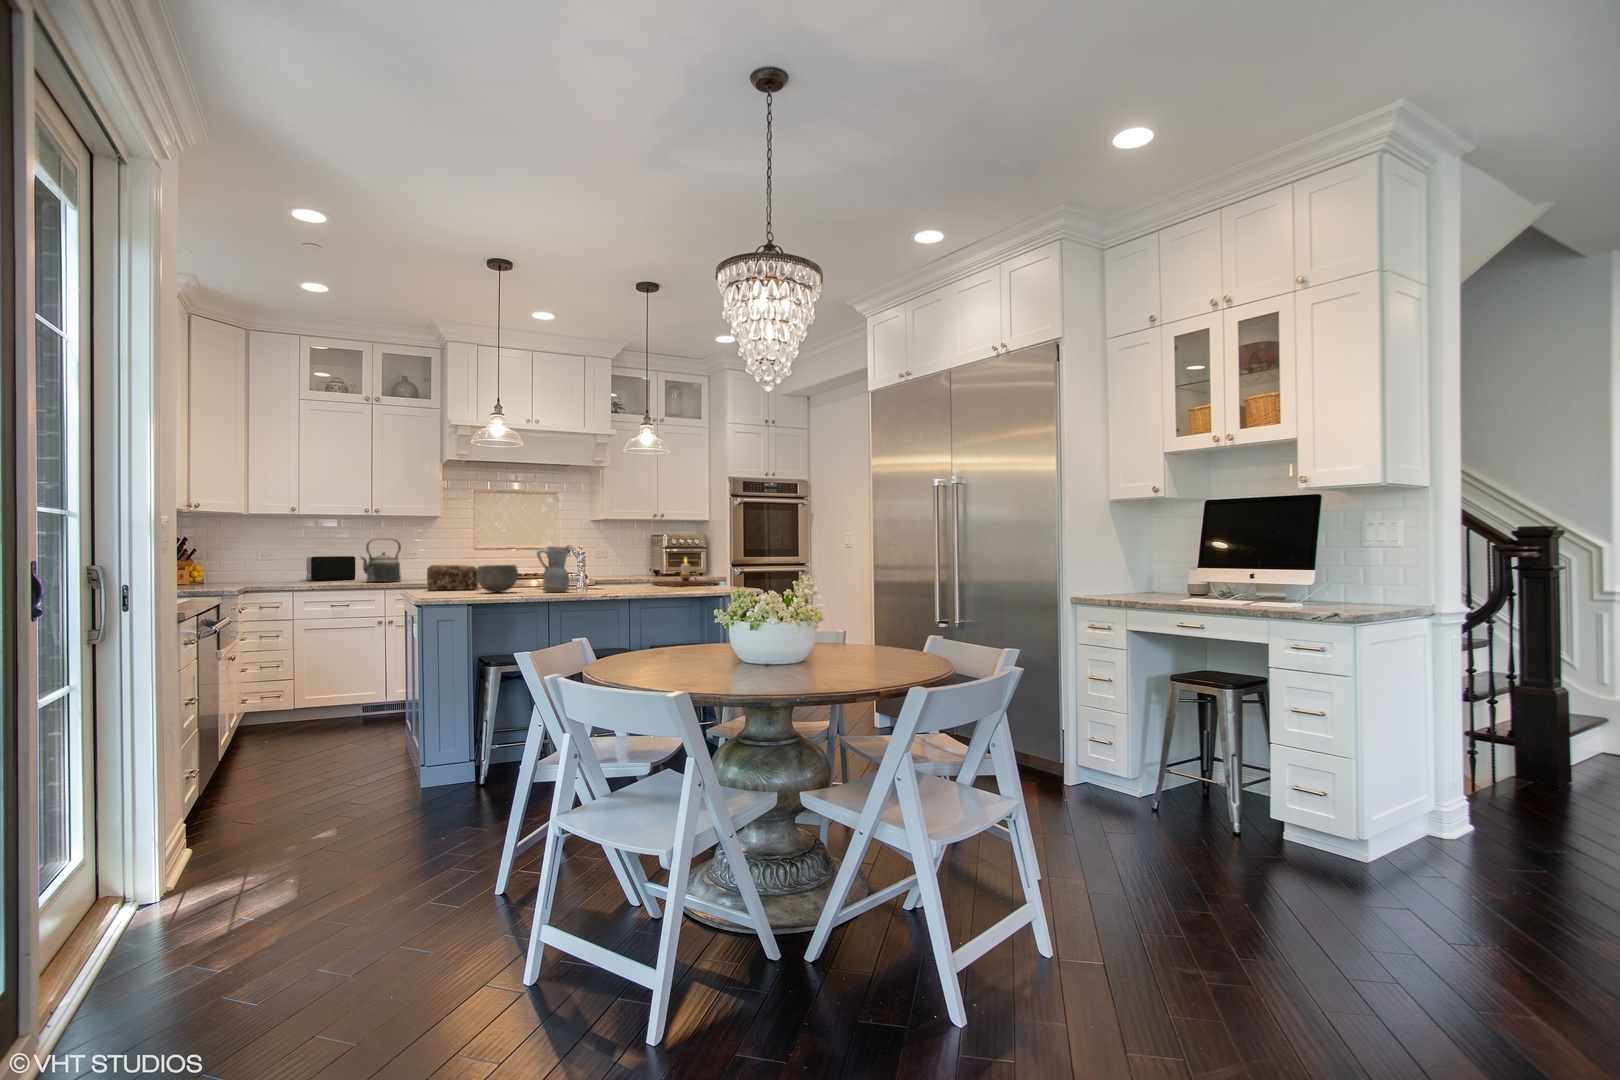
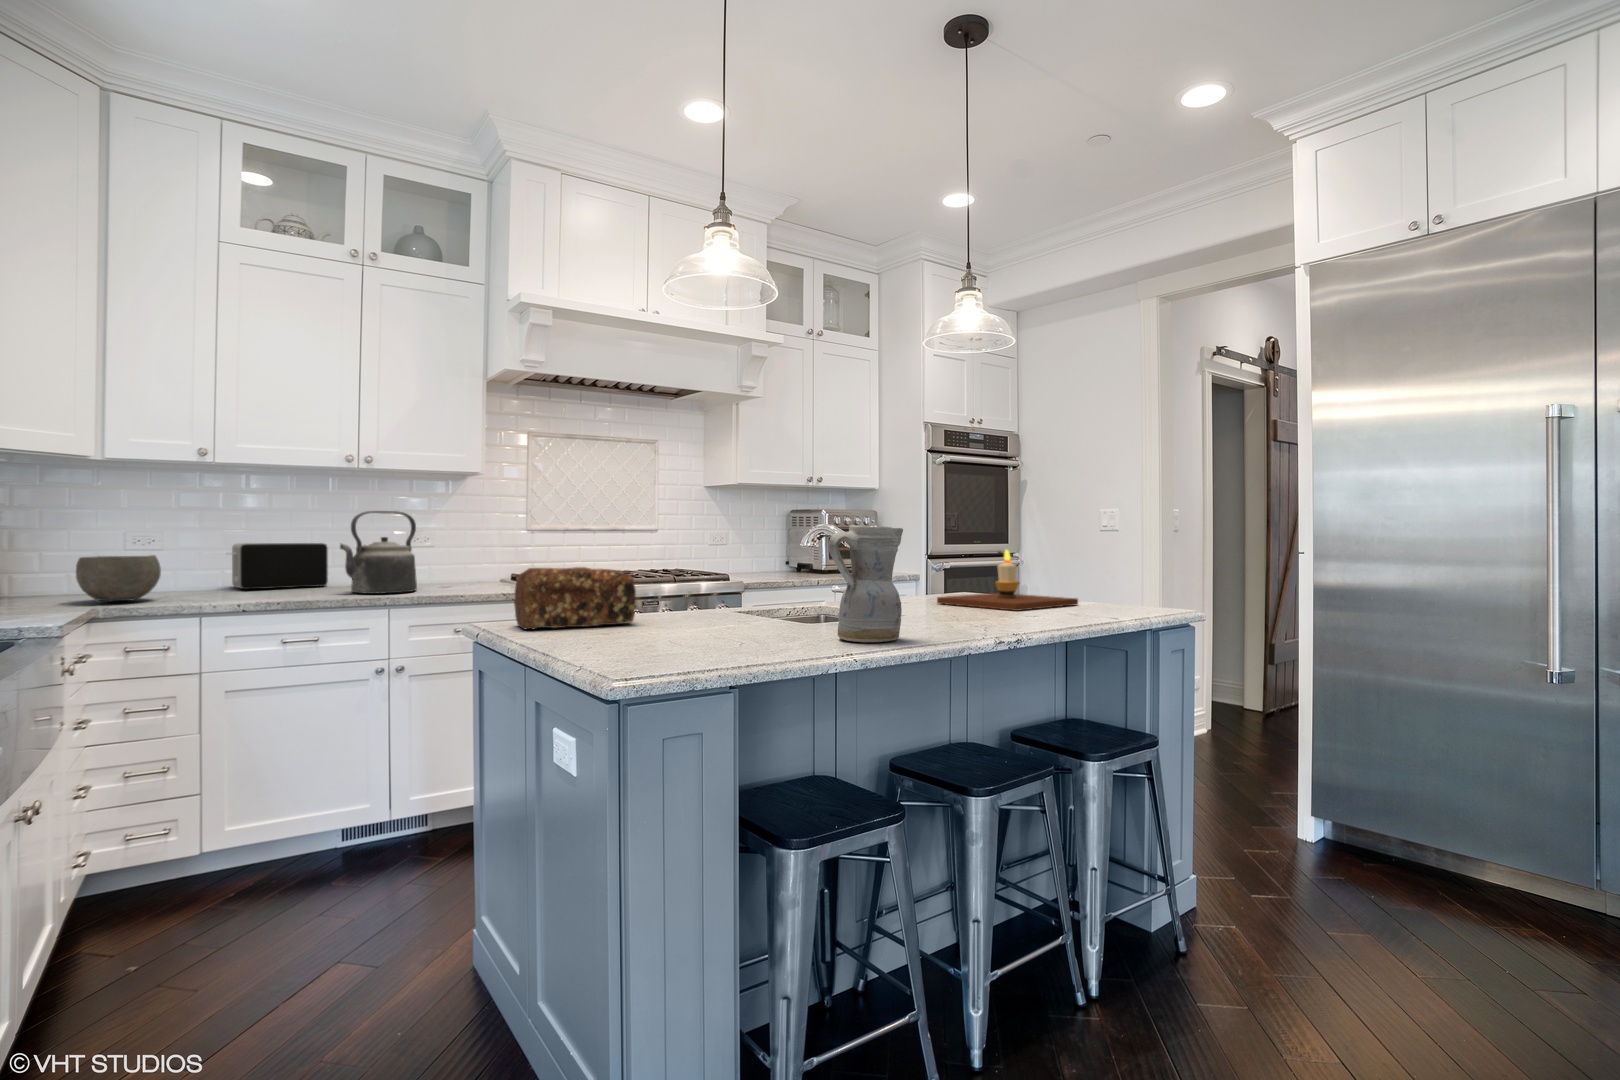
bowl: present [477,565,518,592] -> present [76,555,161,601]

